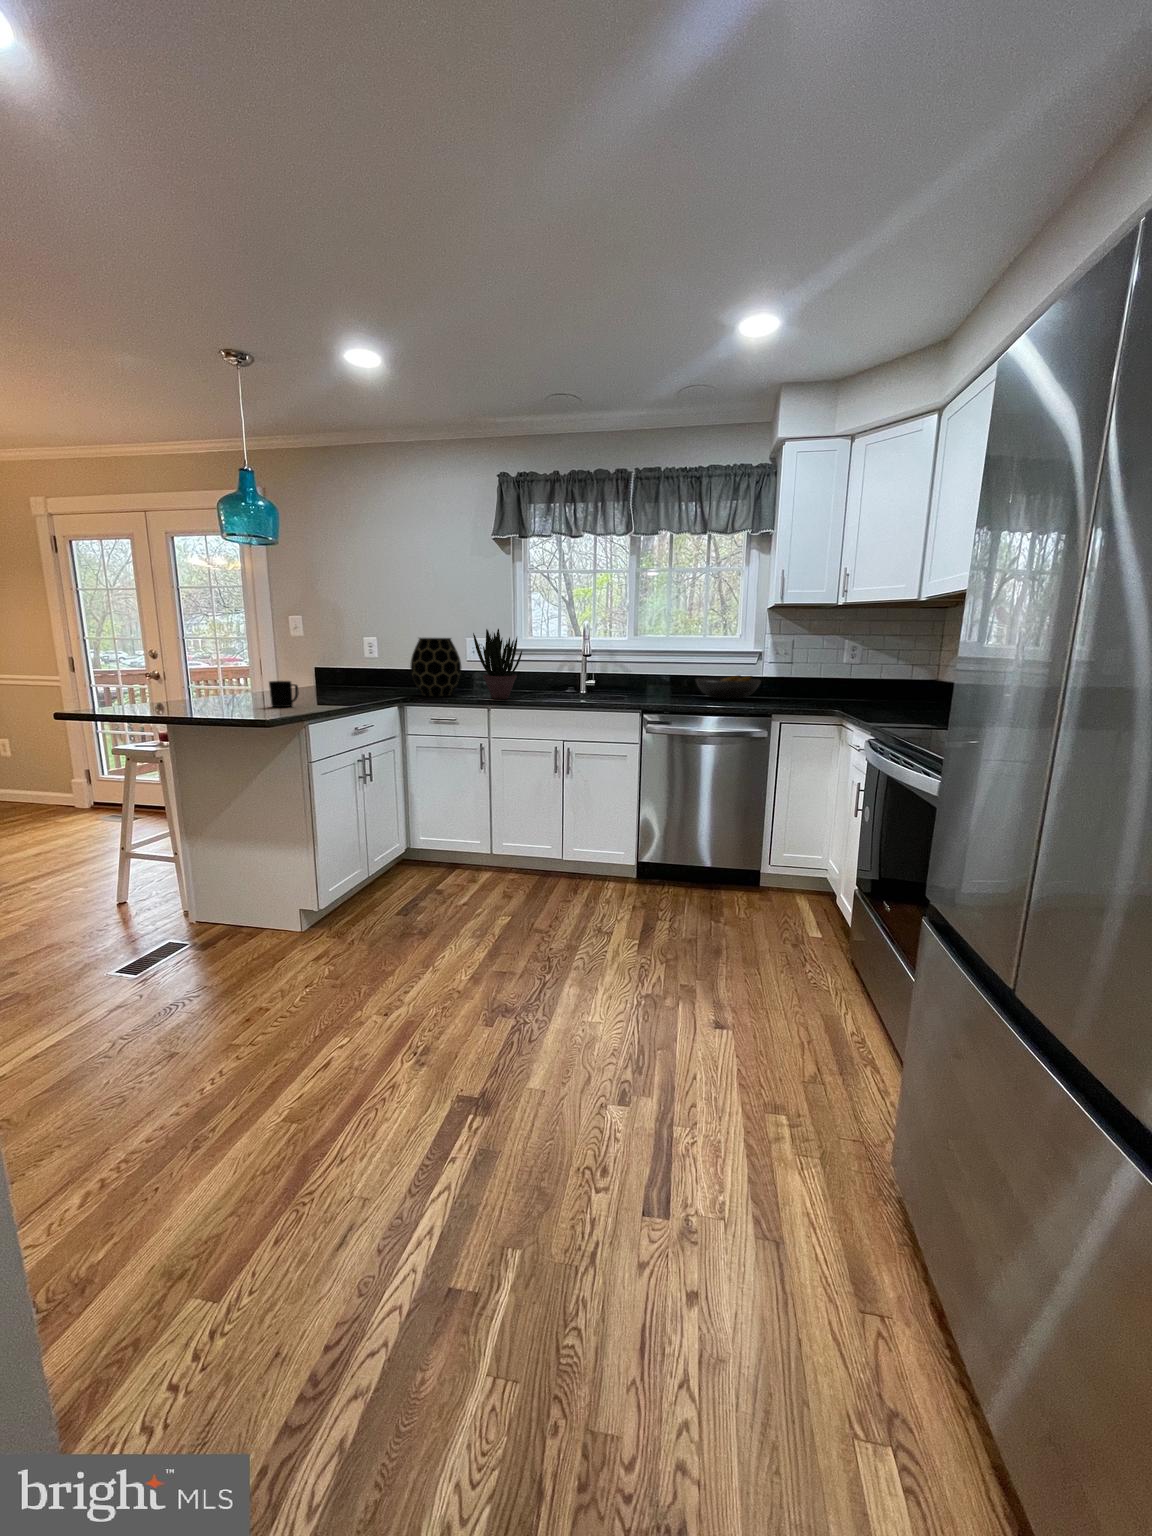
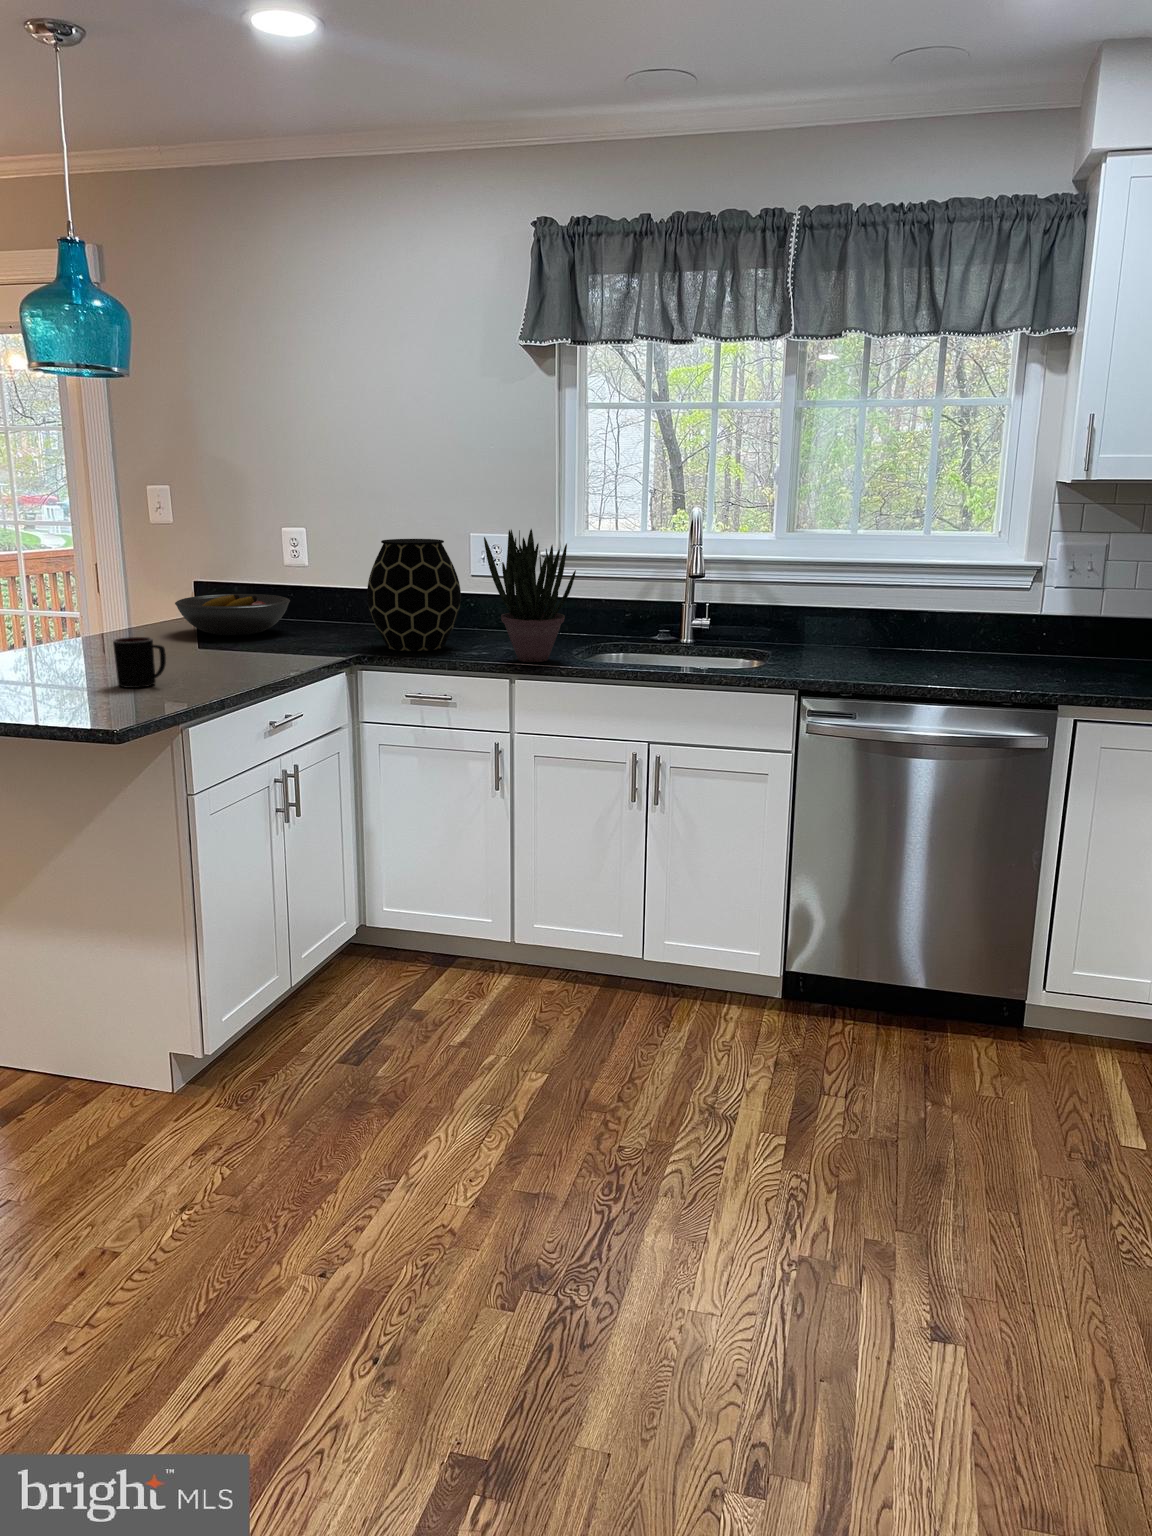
fruit bowl: present [695,675,761,699] -> present [175,594,290,635]

